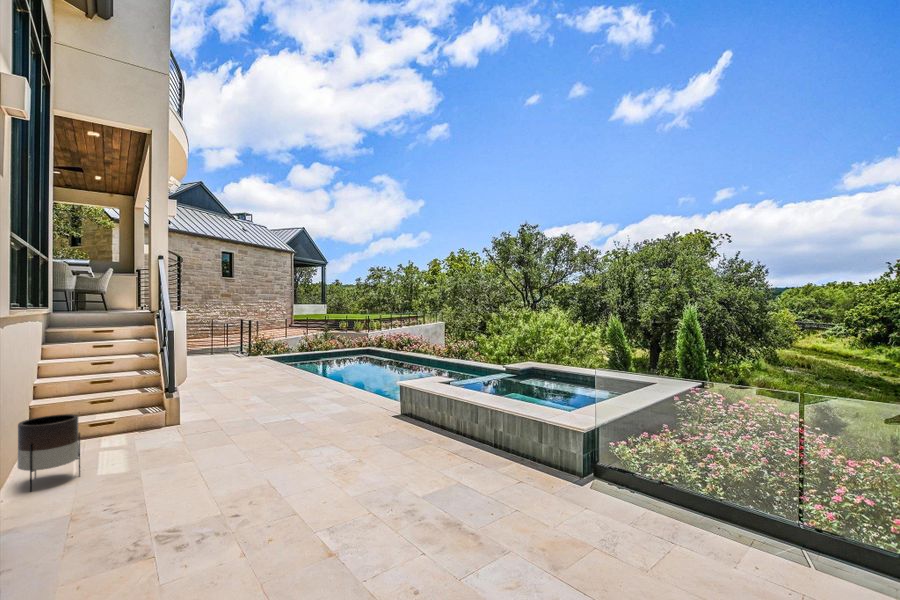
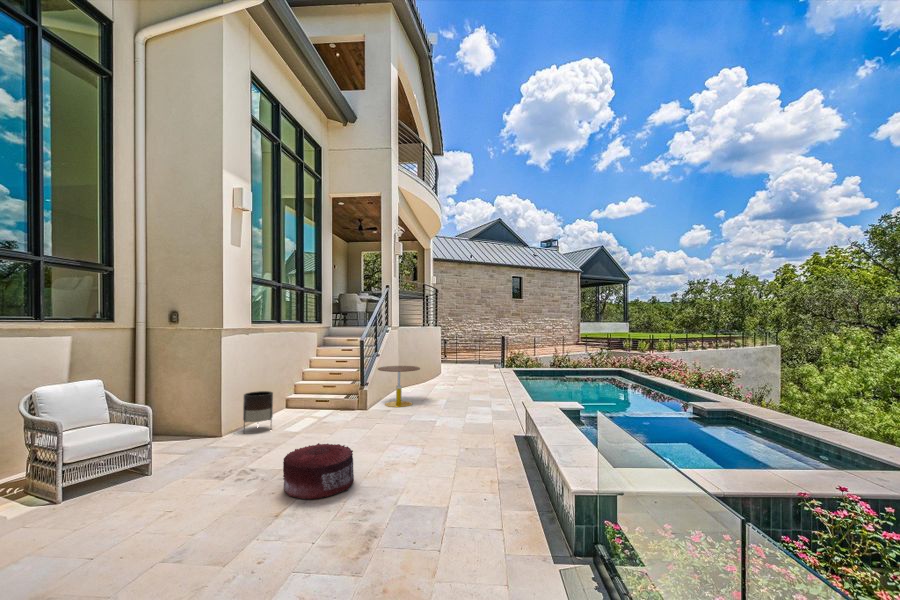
side table: none [181,359,245,414] -> present [378,366,420,407]
pouf: none [283,446,373,520] -> present [283,443,354,499]

